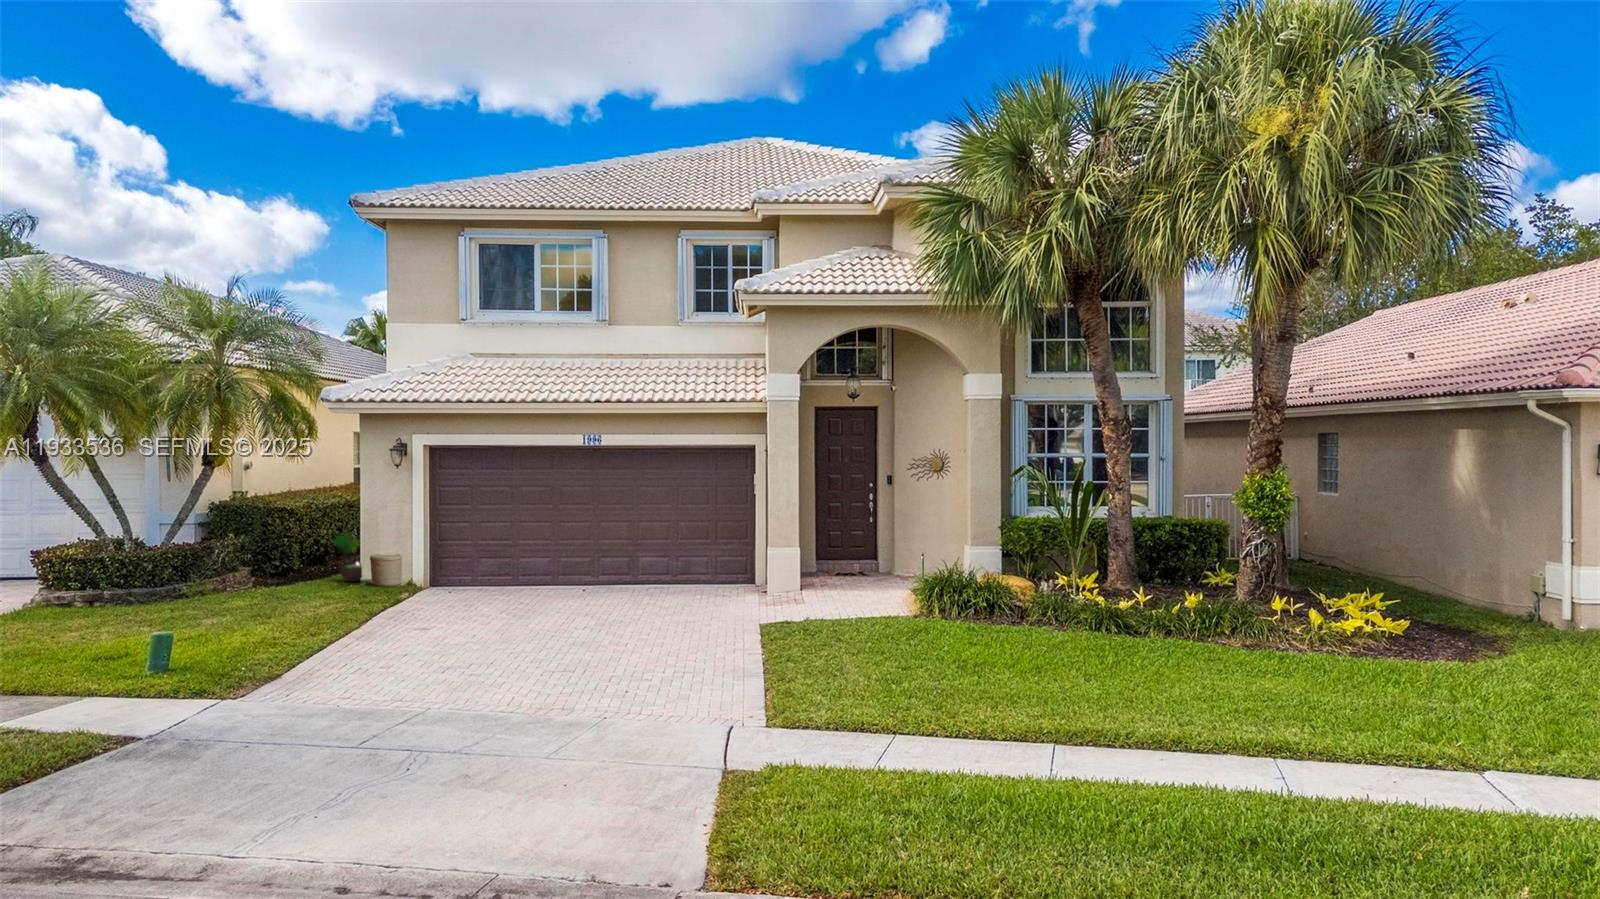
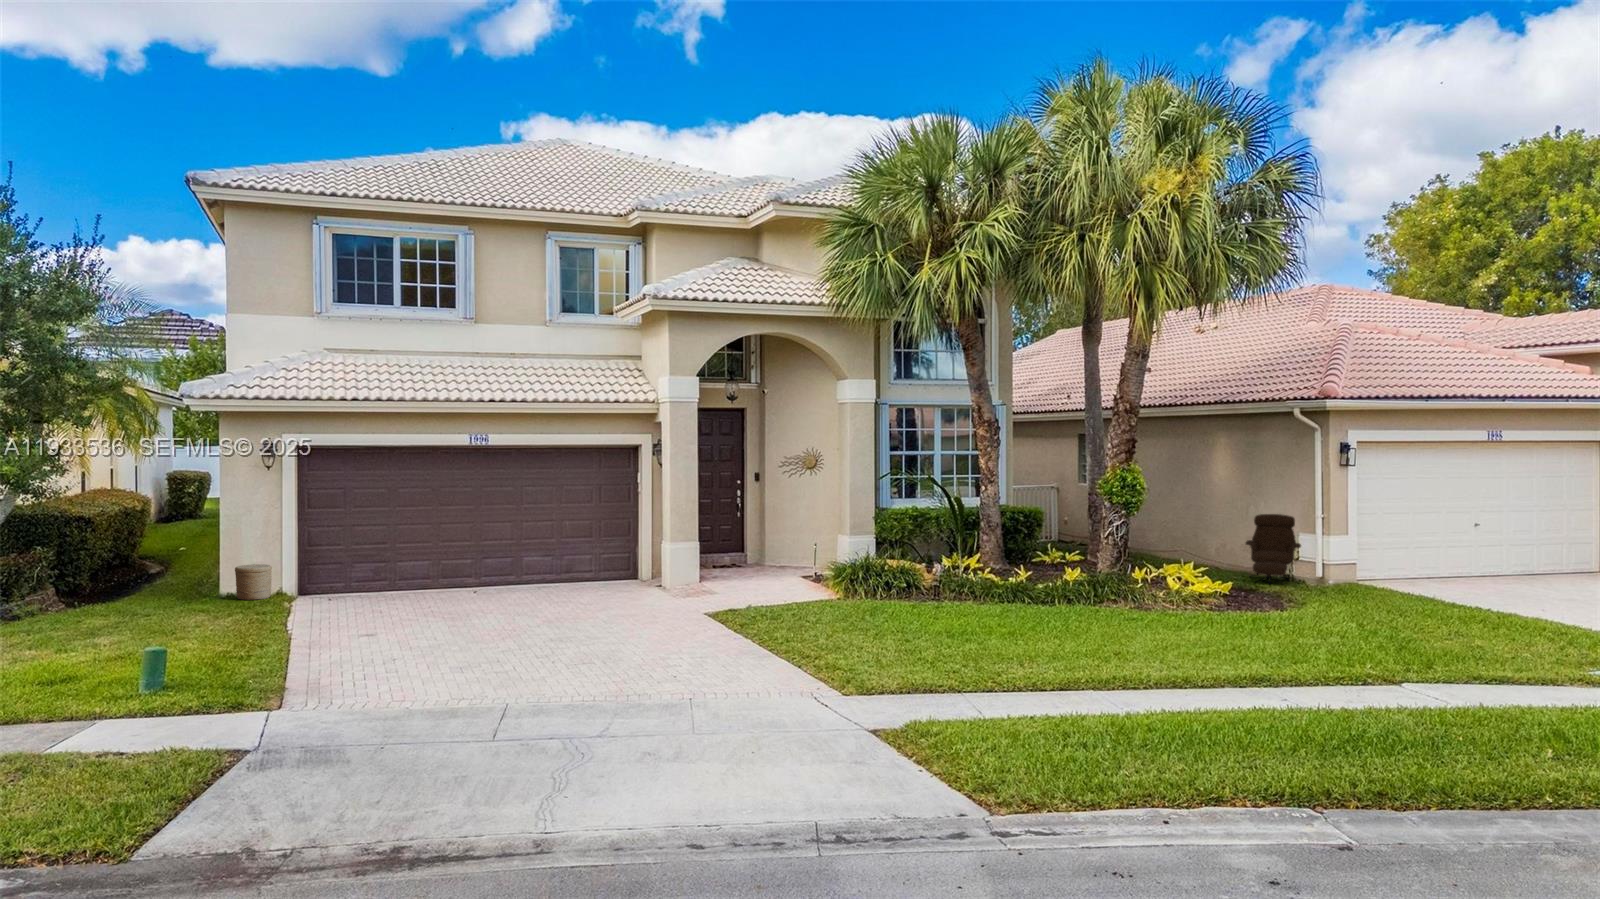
potted tree: present [334,534,362,582] -> none [180,539,220,597]
lounge chair: none [1459,537,1541,628] -> present [1246,514,1301,584]

